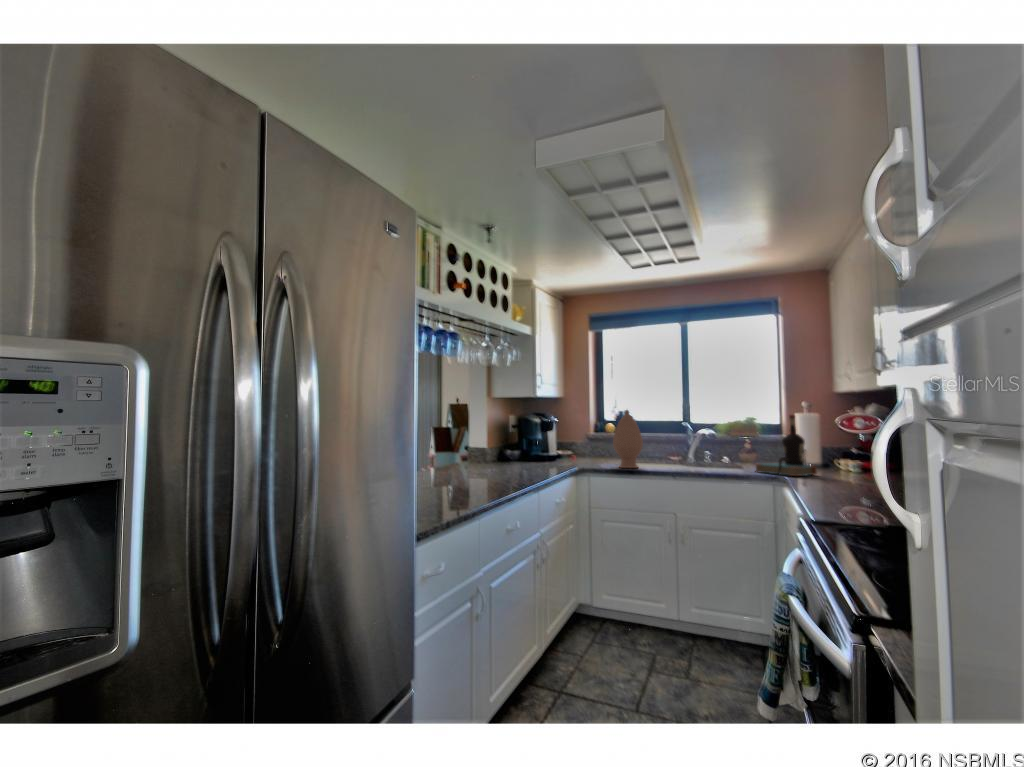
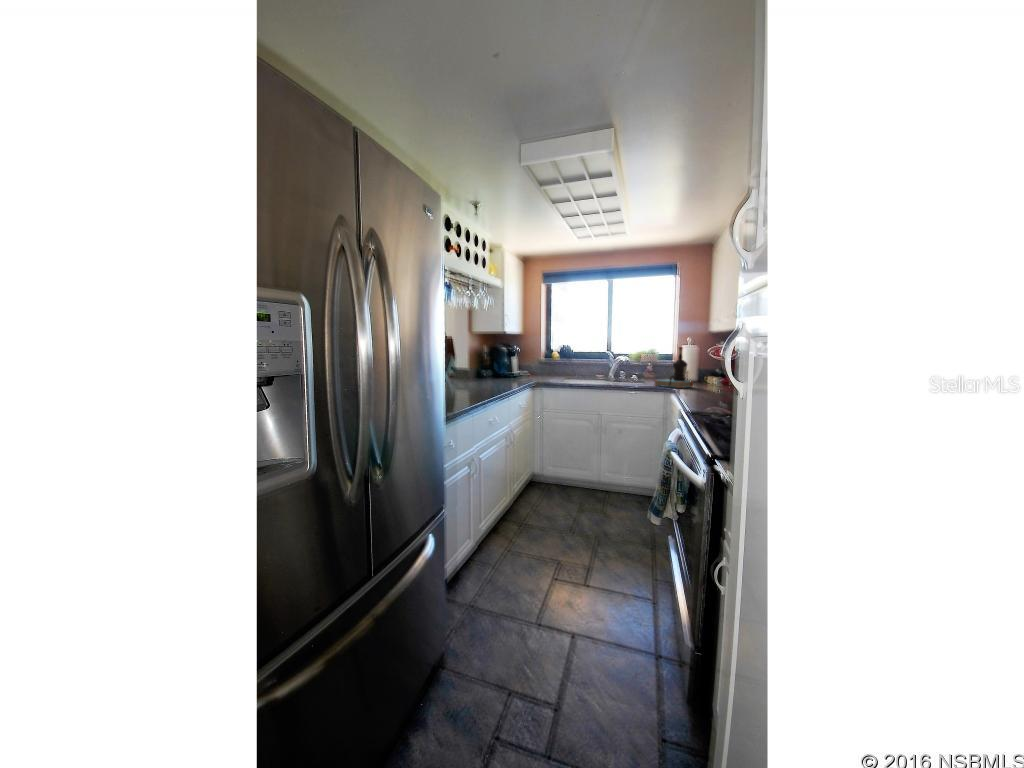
vase: present [613,410,643,468] -> none [559,343,580,384]

